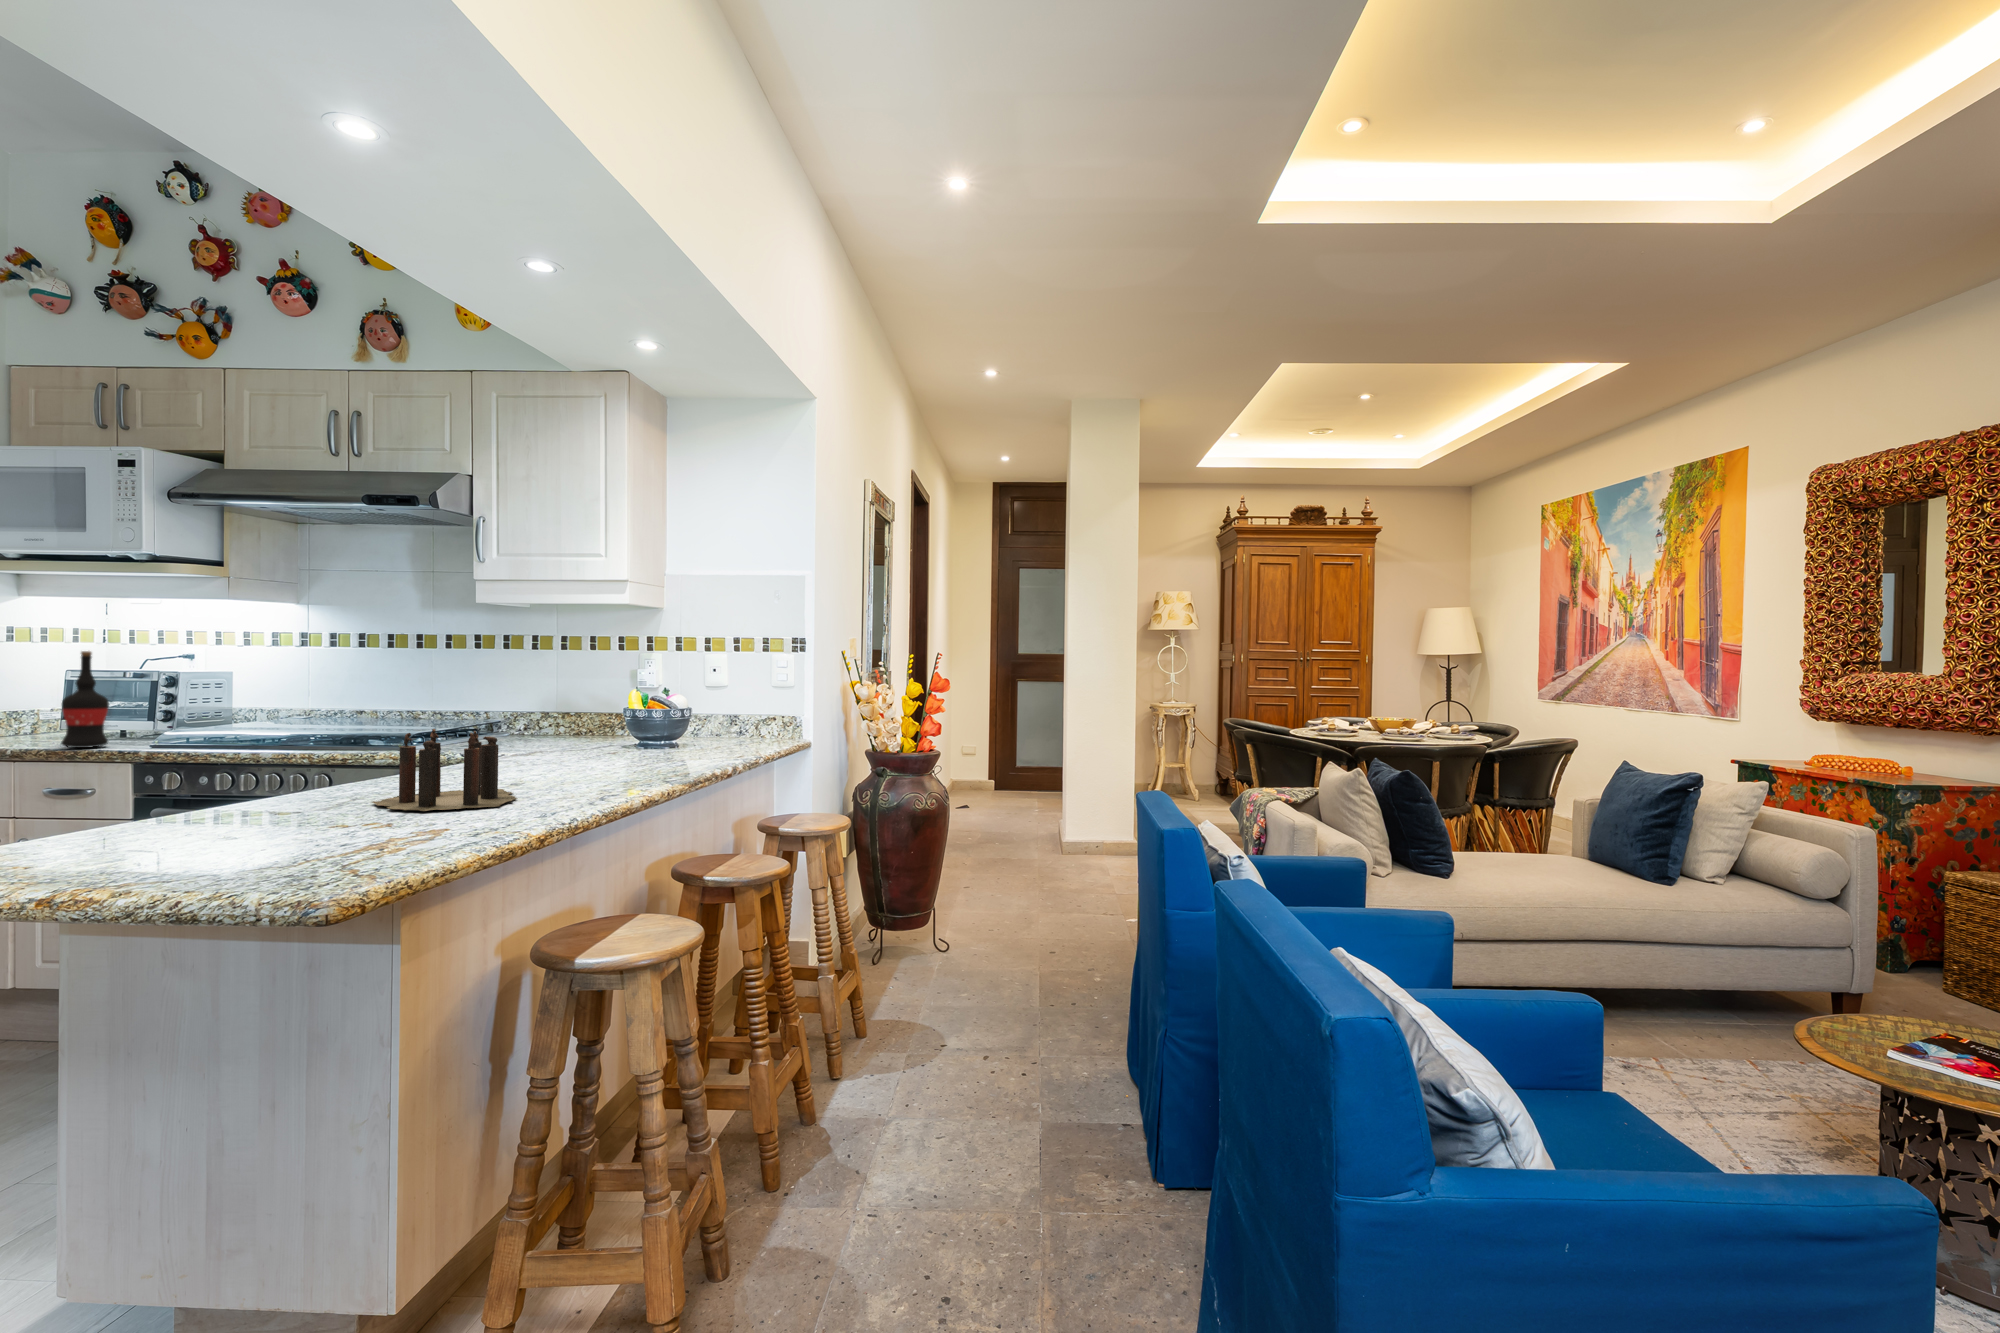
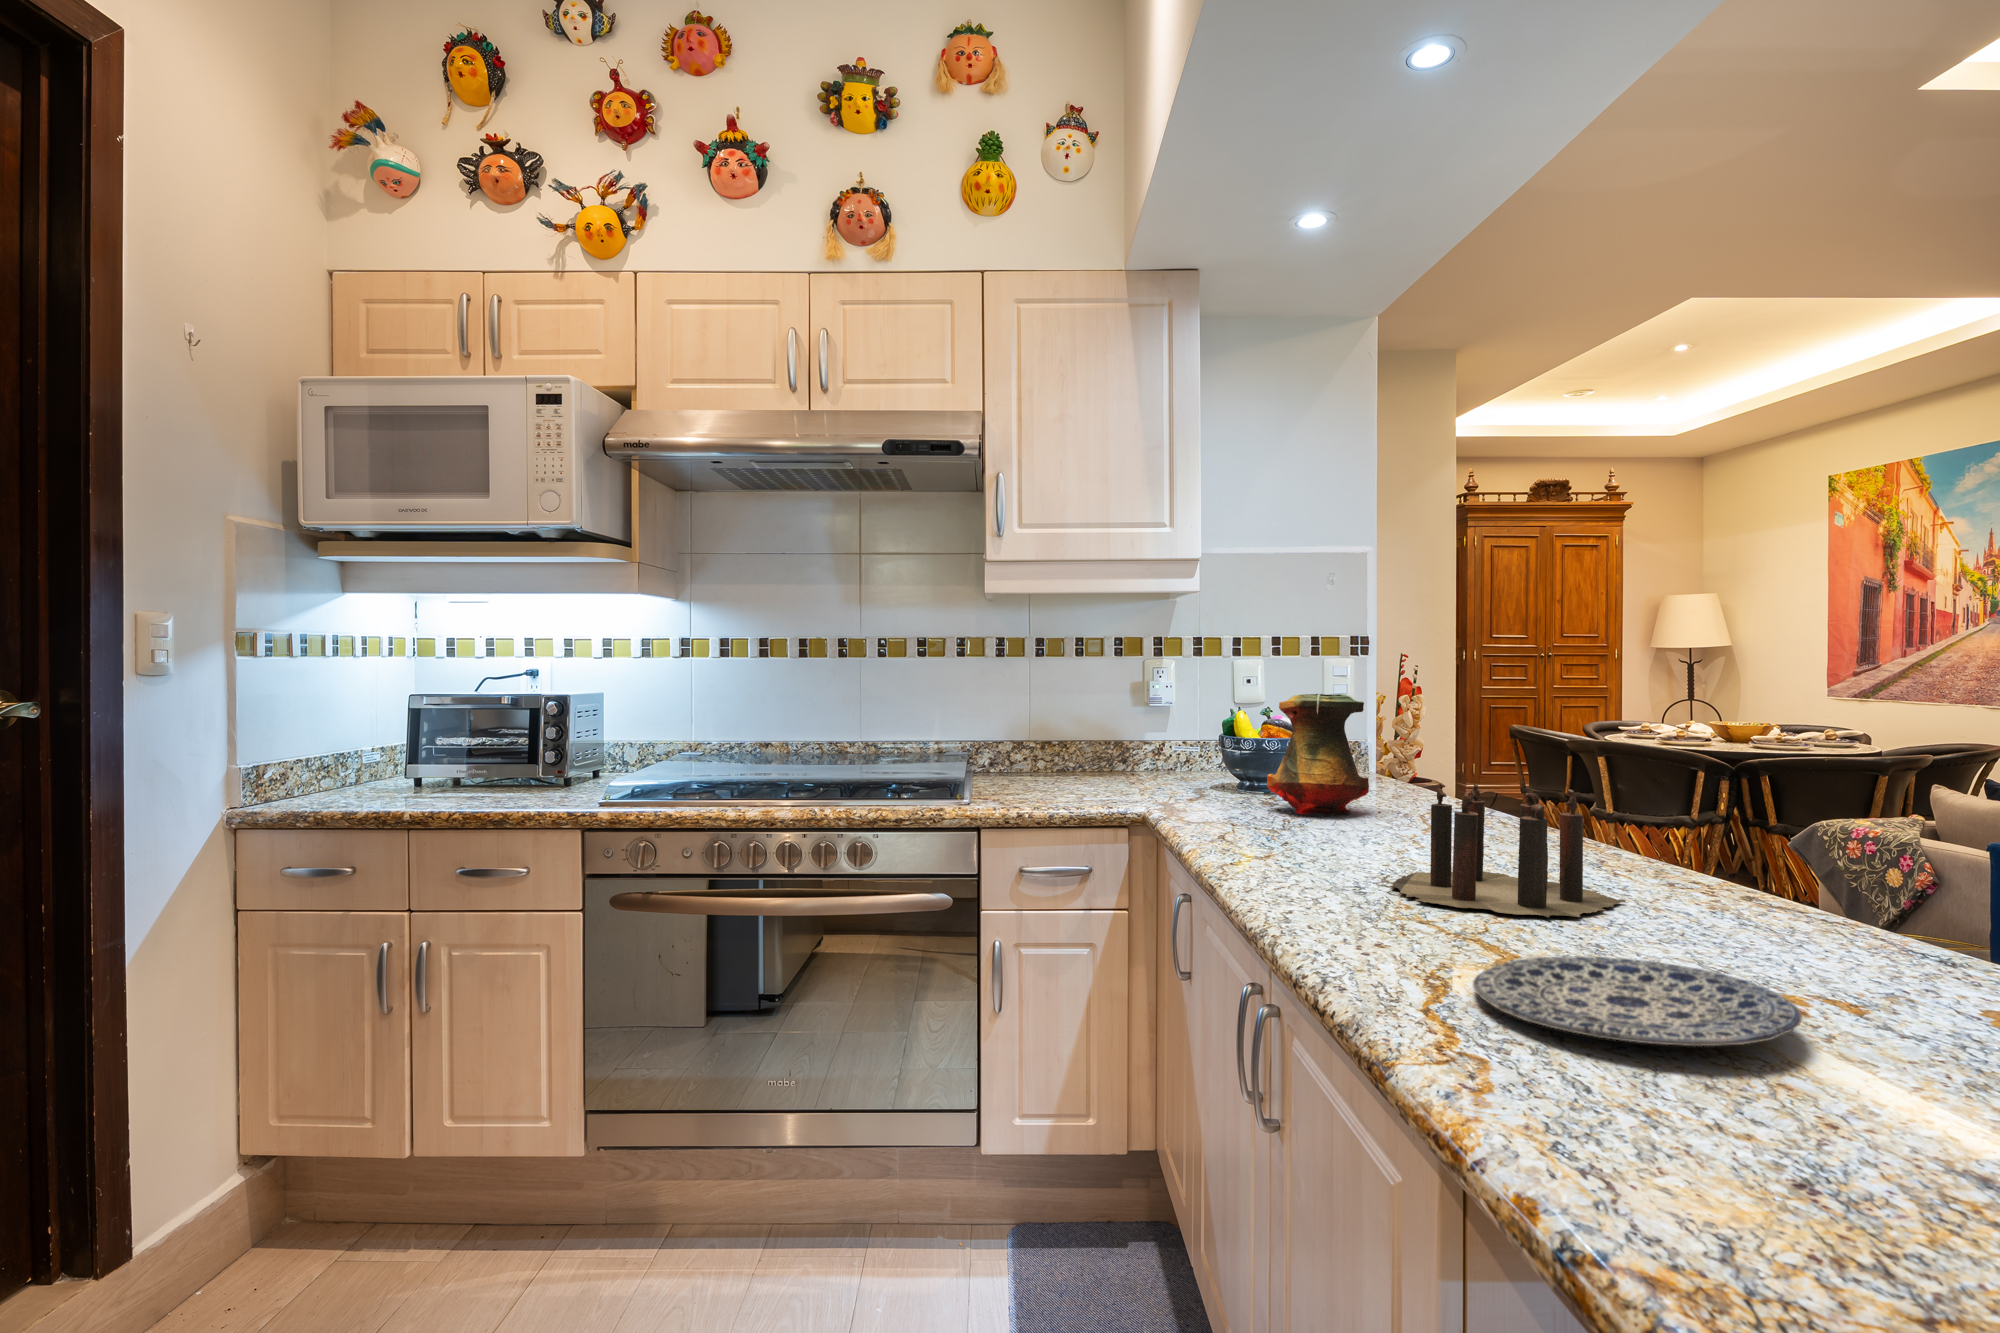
wine bottle: present [61,651,109,748] -> none [506,669,561,810]
vase: none [563,676,630,762] -> present [1267,694,1369,815]
plate: none [92,823,305,852] -> present [1473,957,1803,1046]

